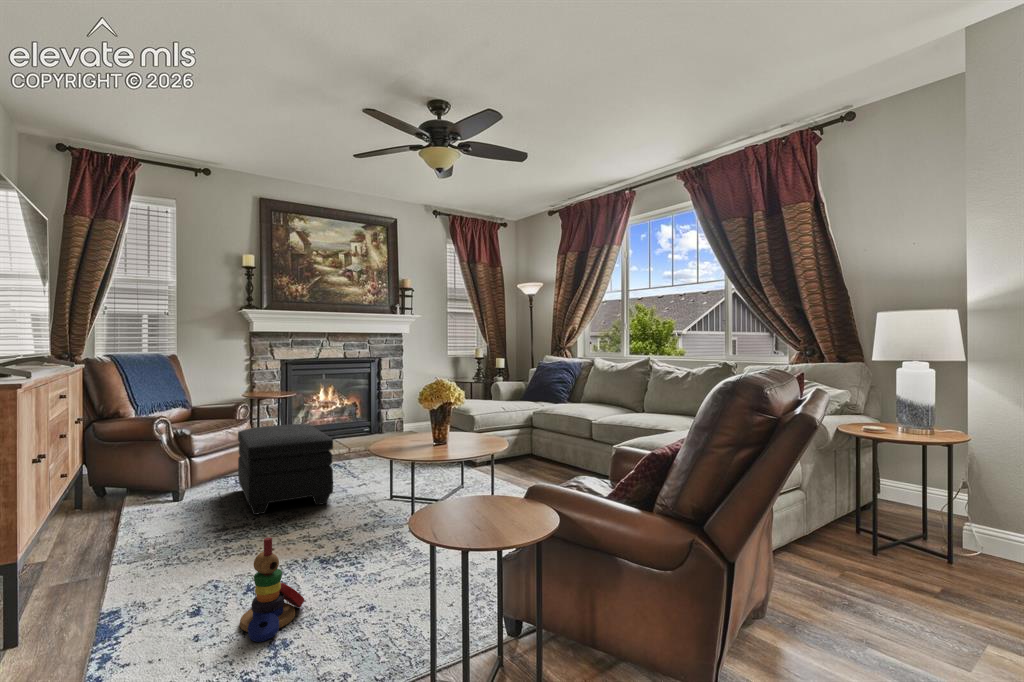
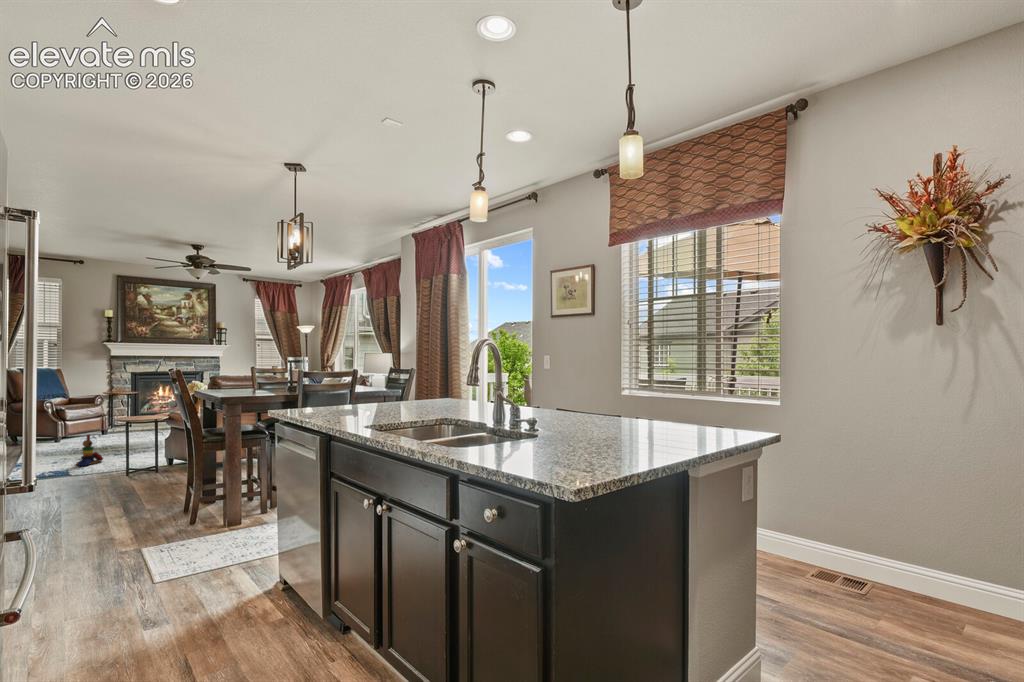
ottoman: present [238,424,333,515] -> none [92,406,141,445]

